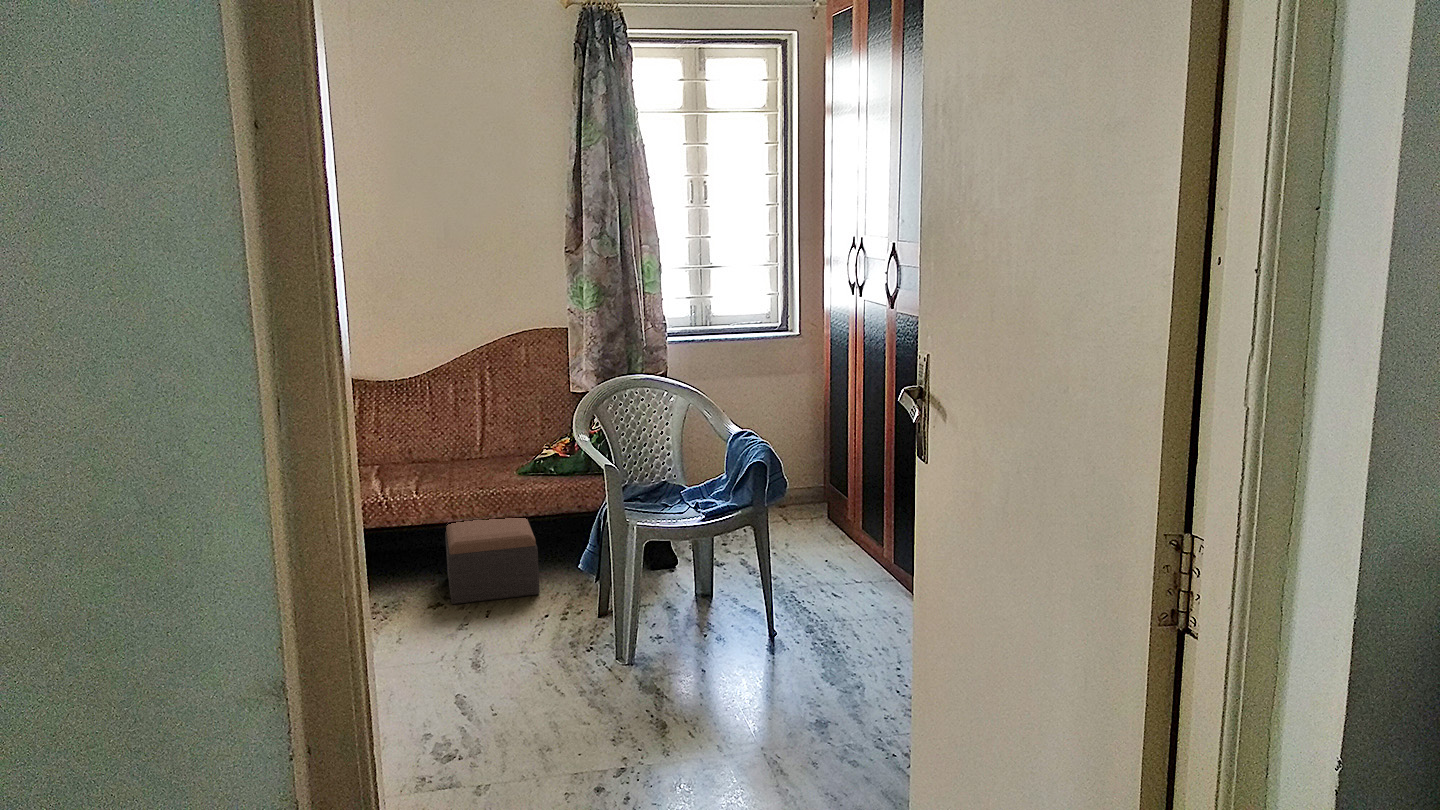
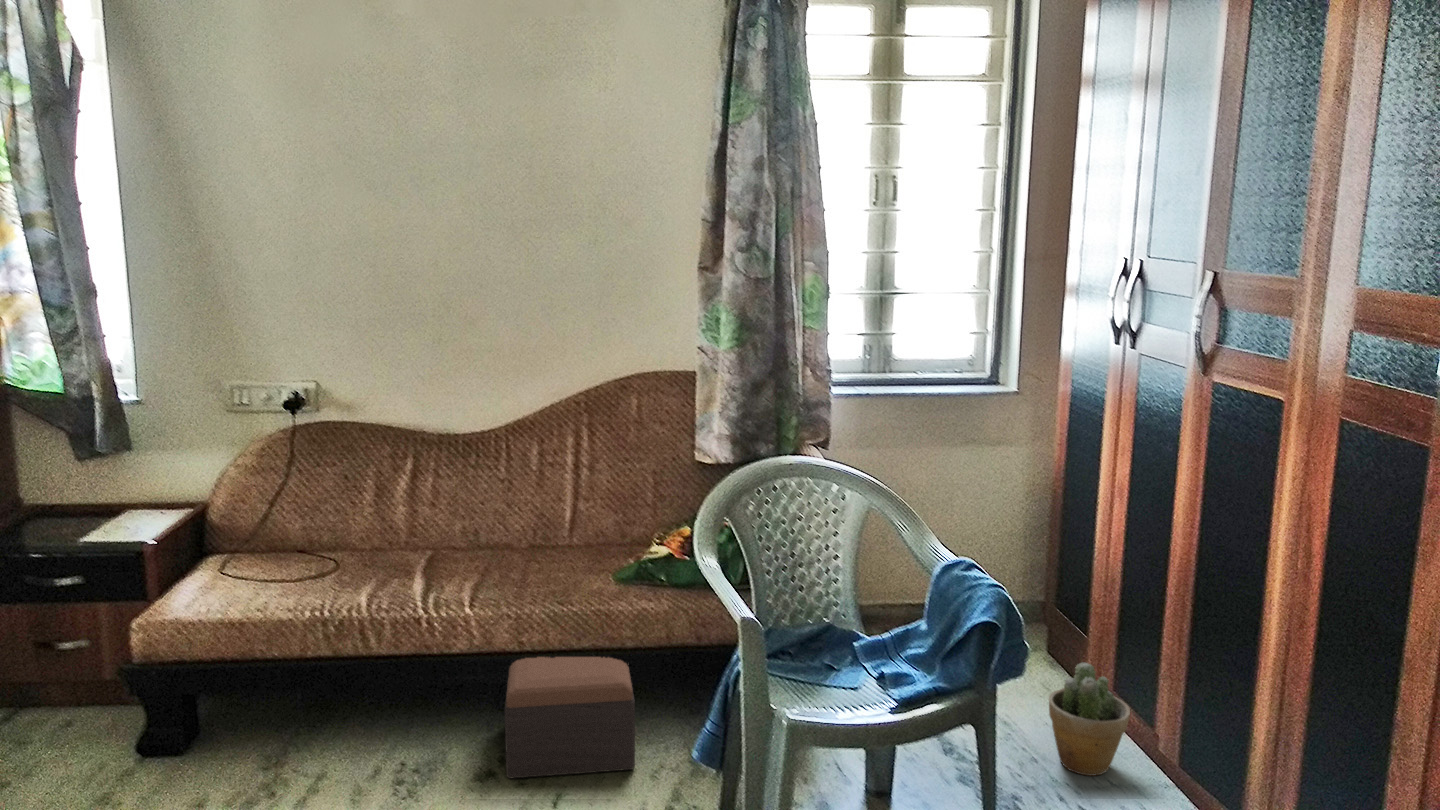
potted plant: none [815,505,866,576] -> present [1049,663,1130,776]

